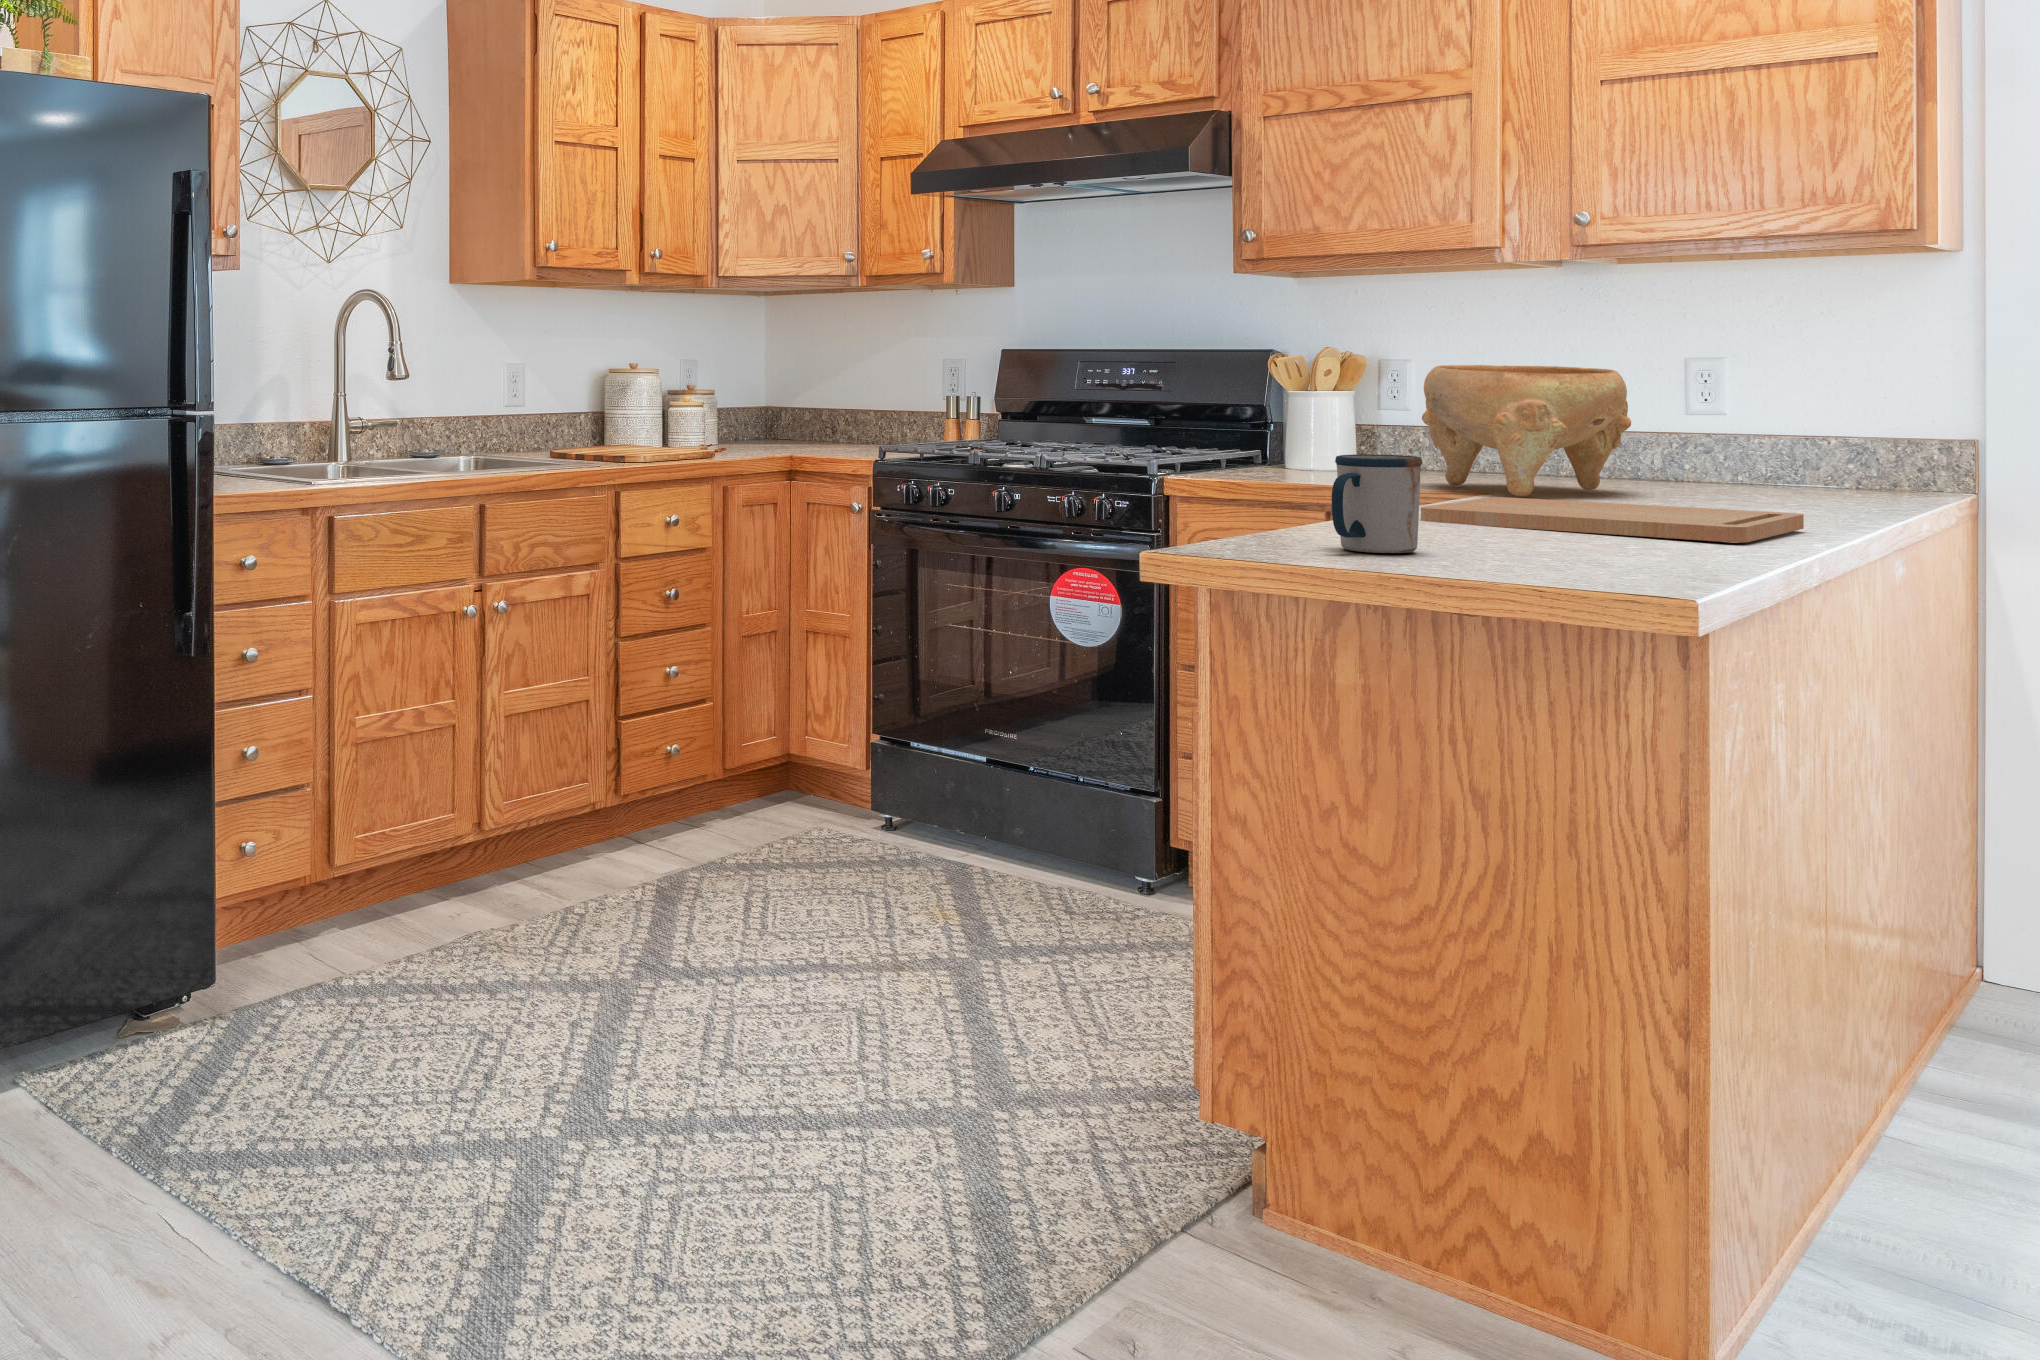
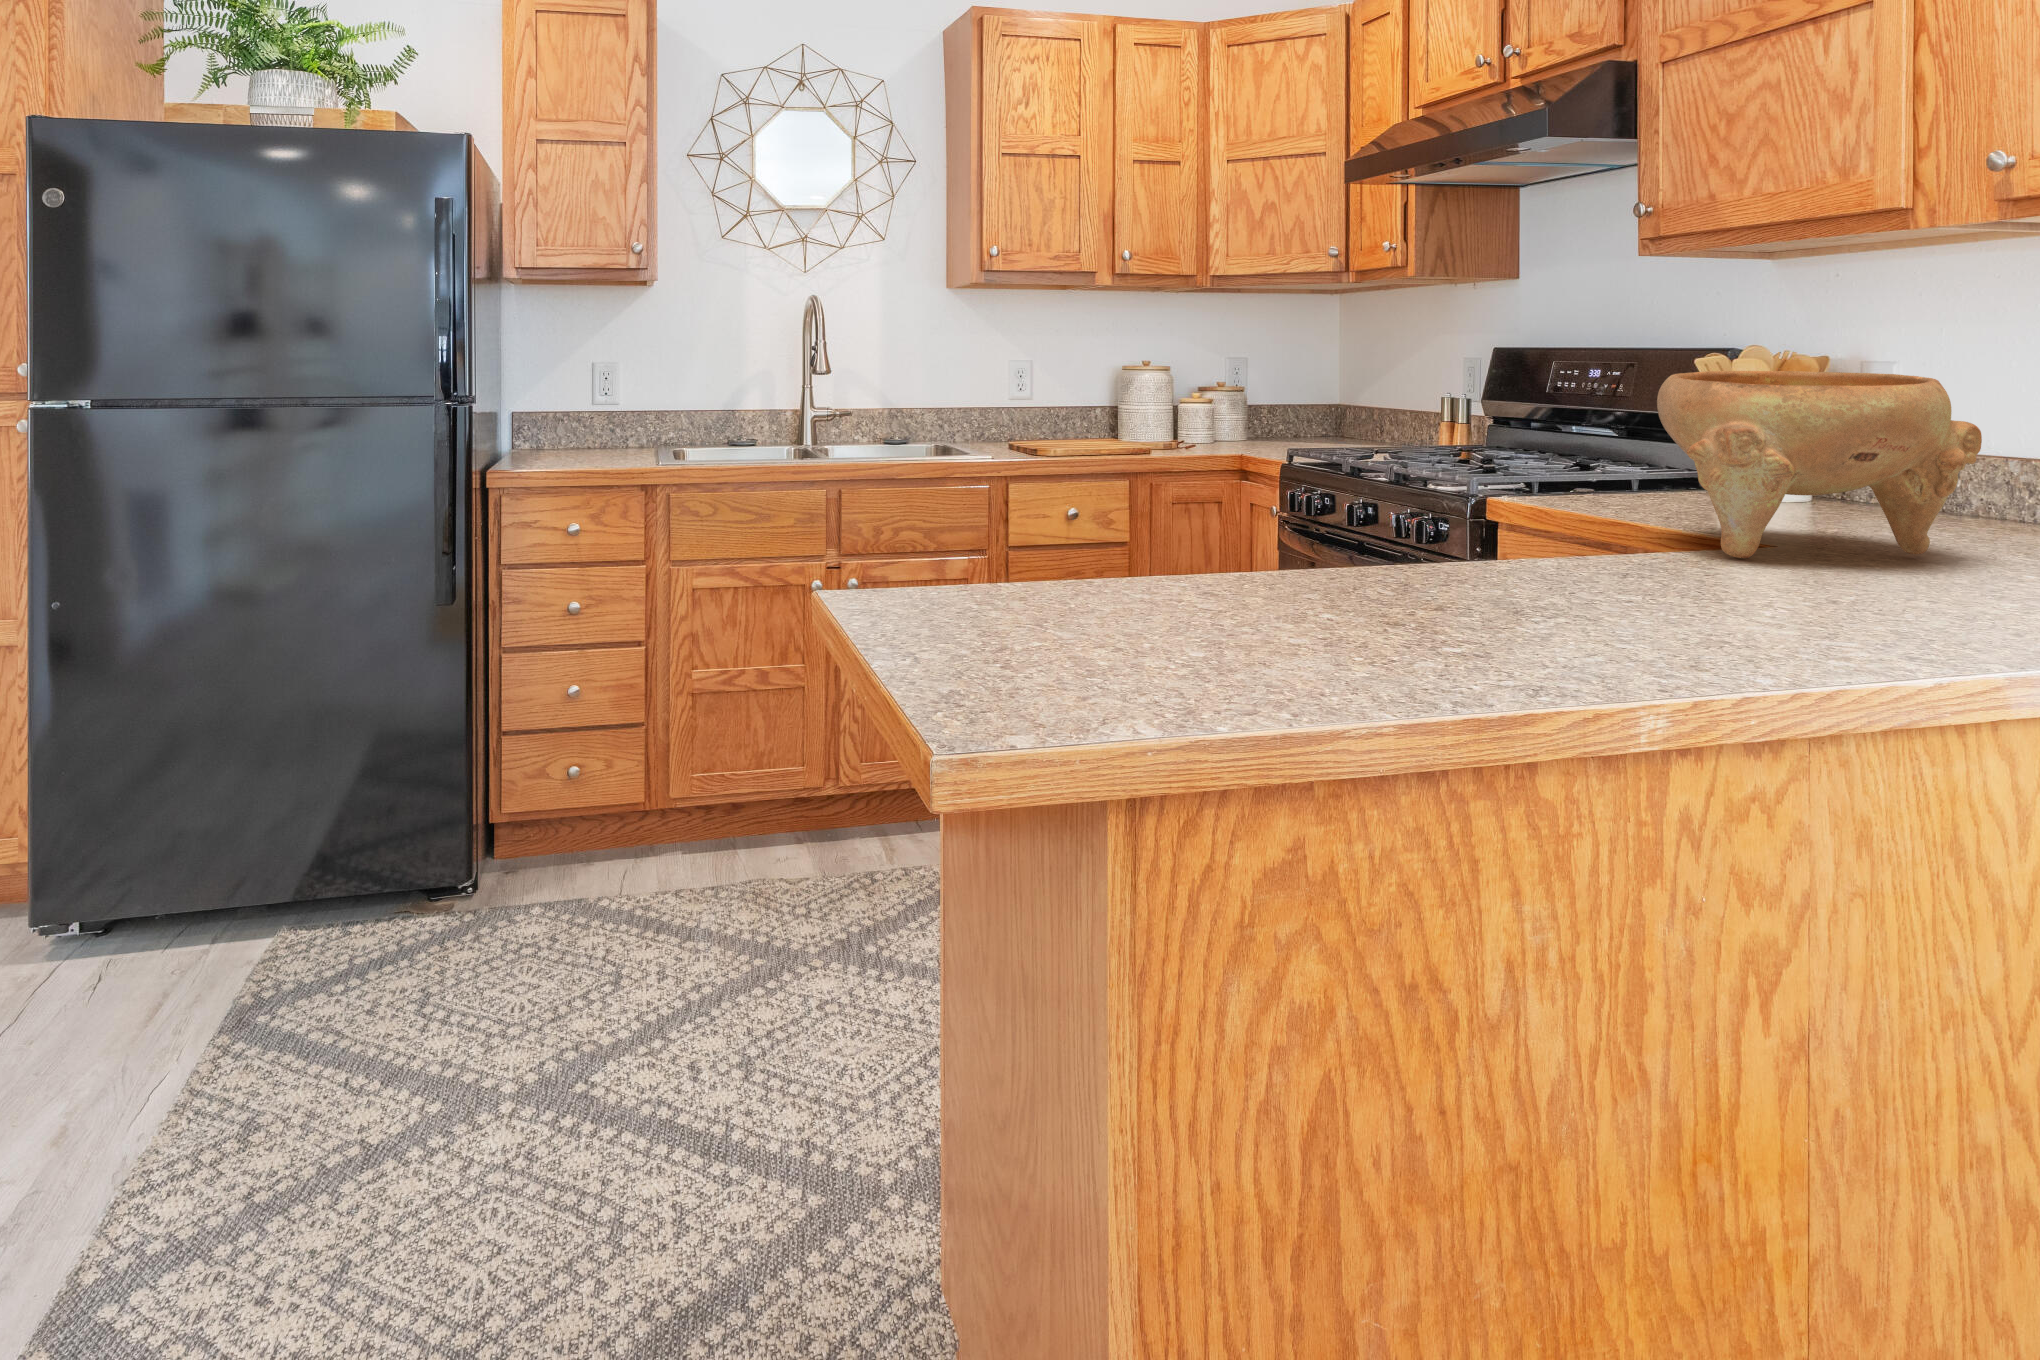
mug: present [1332,454,1422,553] -> none [864,496,1014,638]
cutting board: present [1421,497,1804,543] -> none [1345,559,1880,677]

